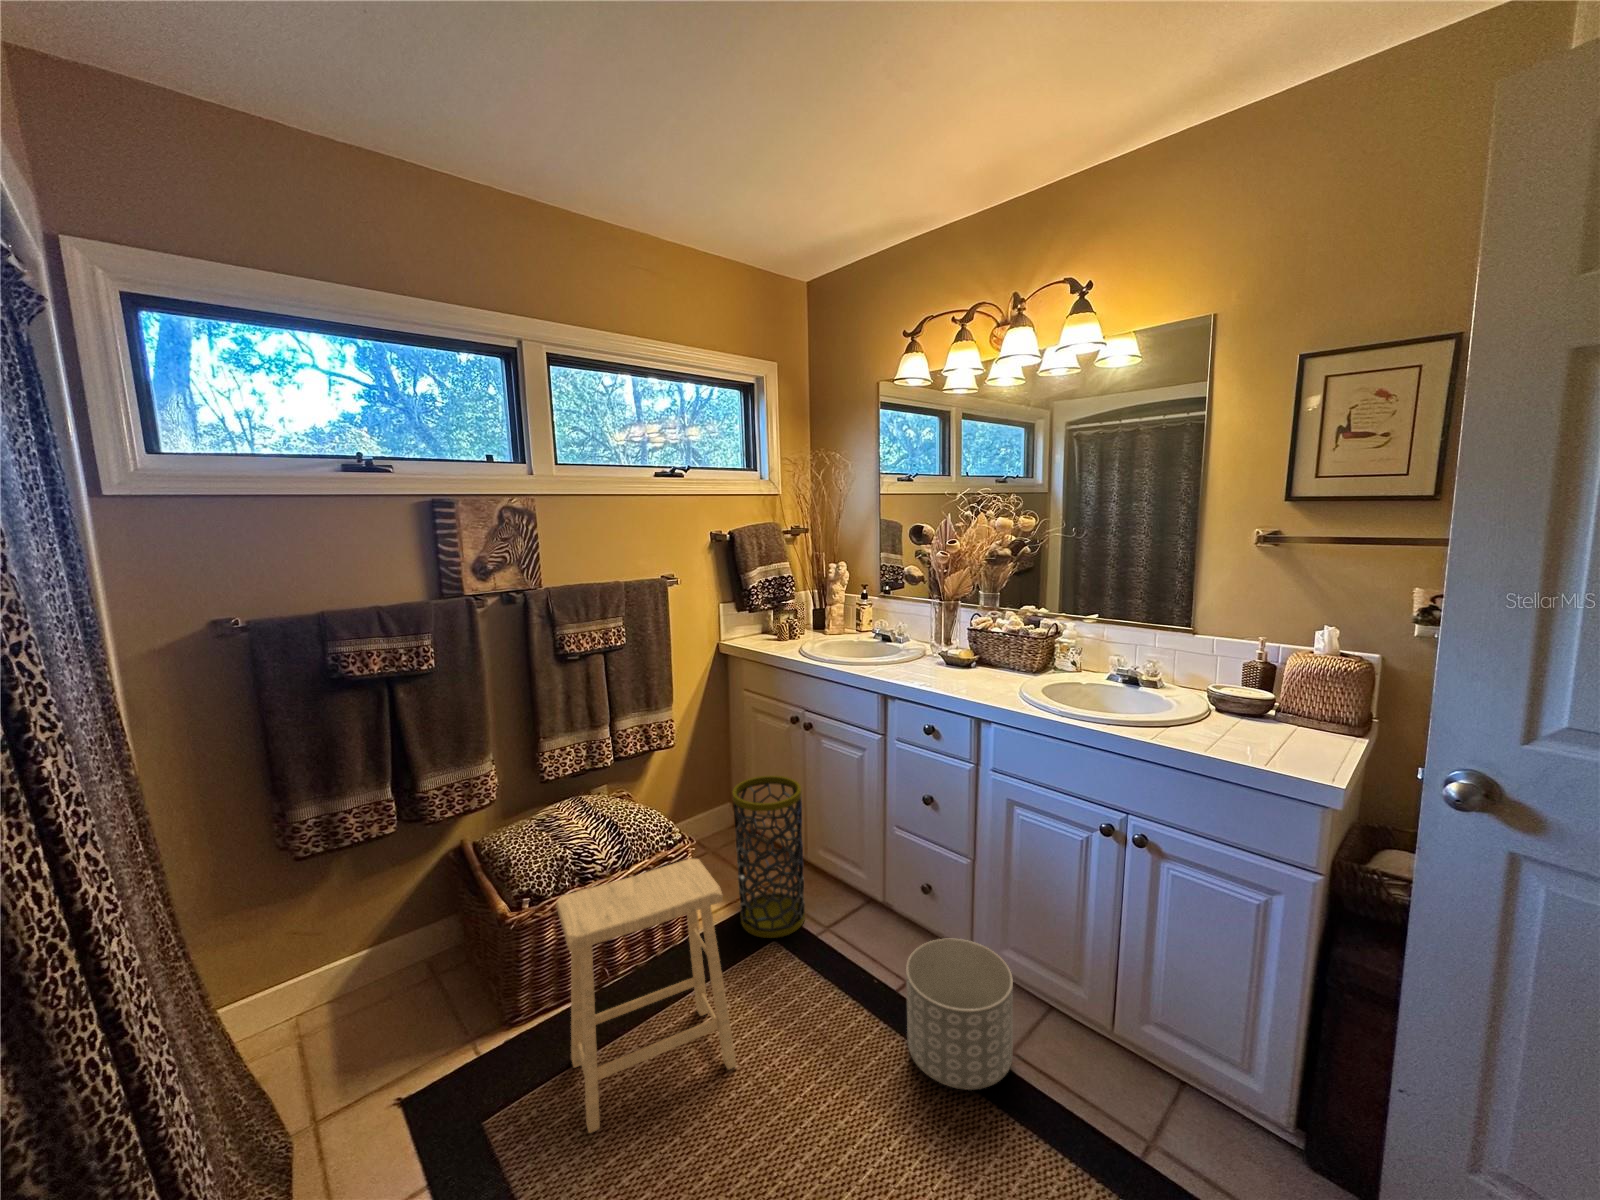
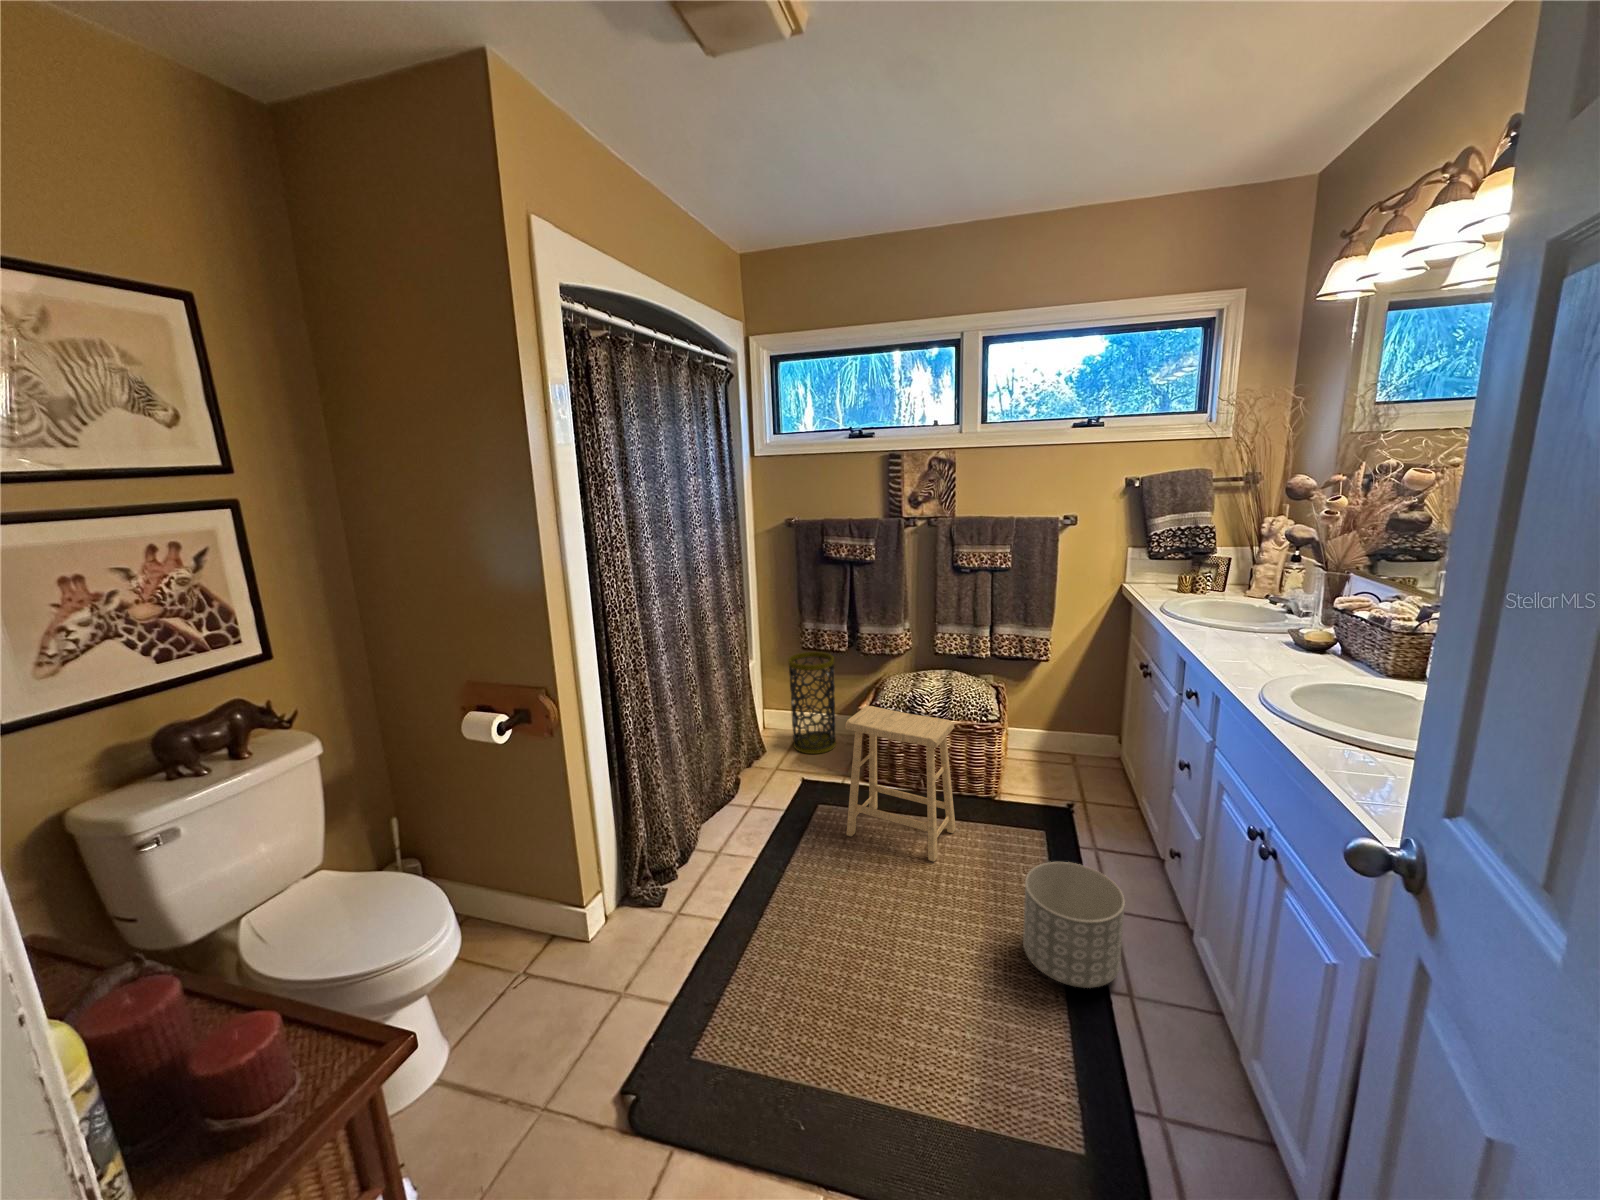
trash can: present [732,776,805,938] -> present [788,652,836,754]

